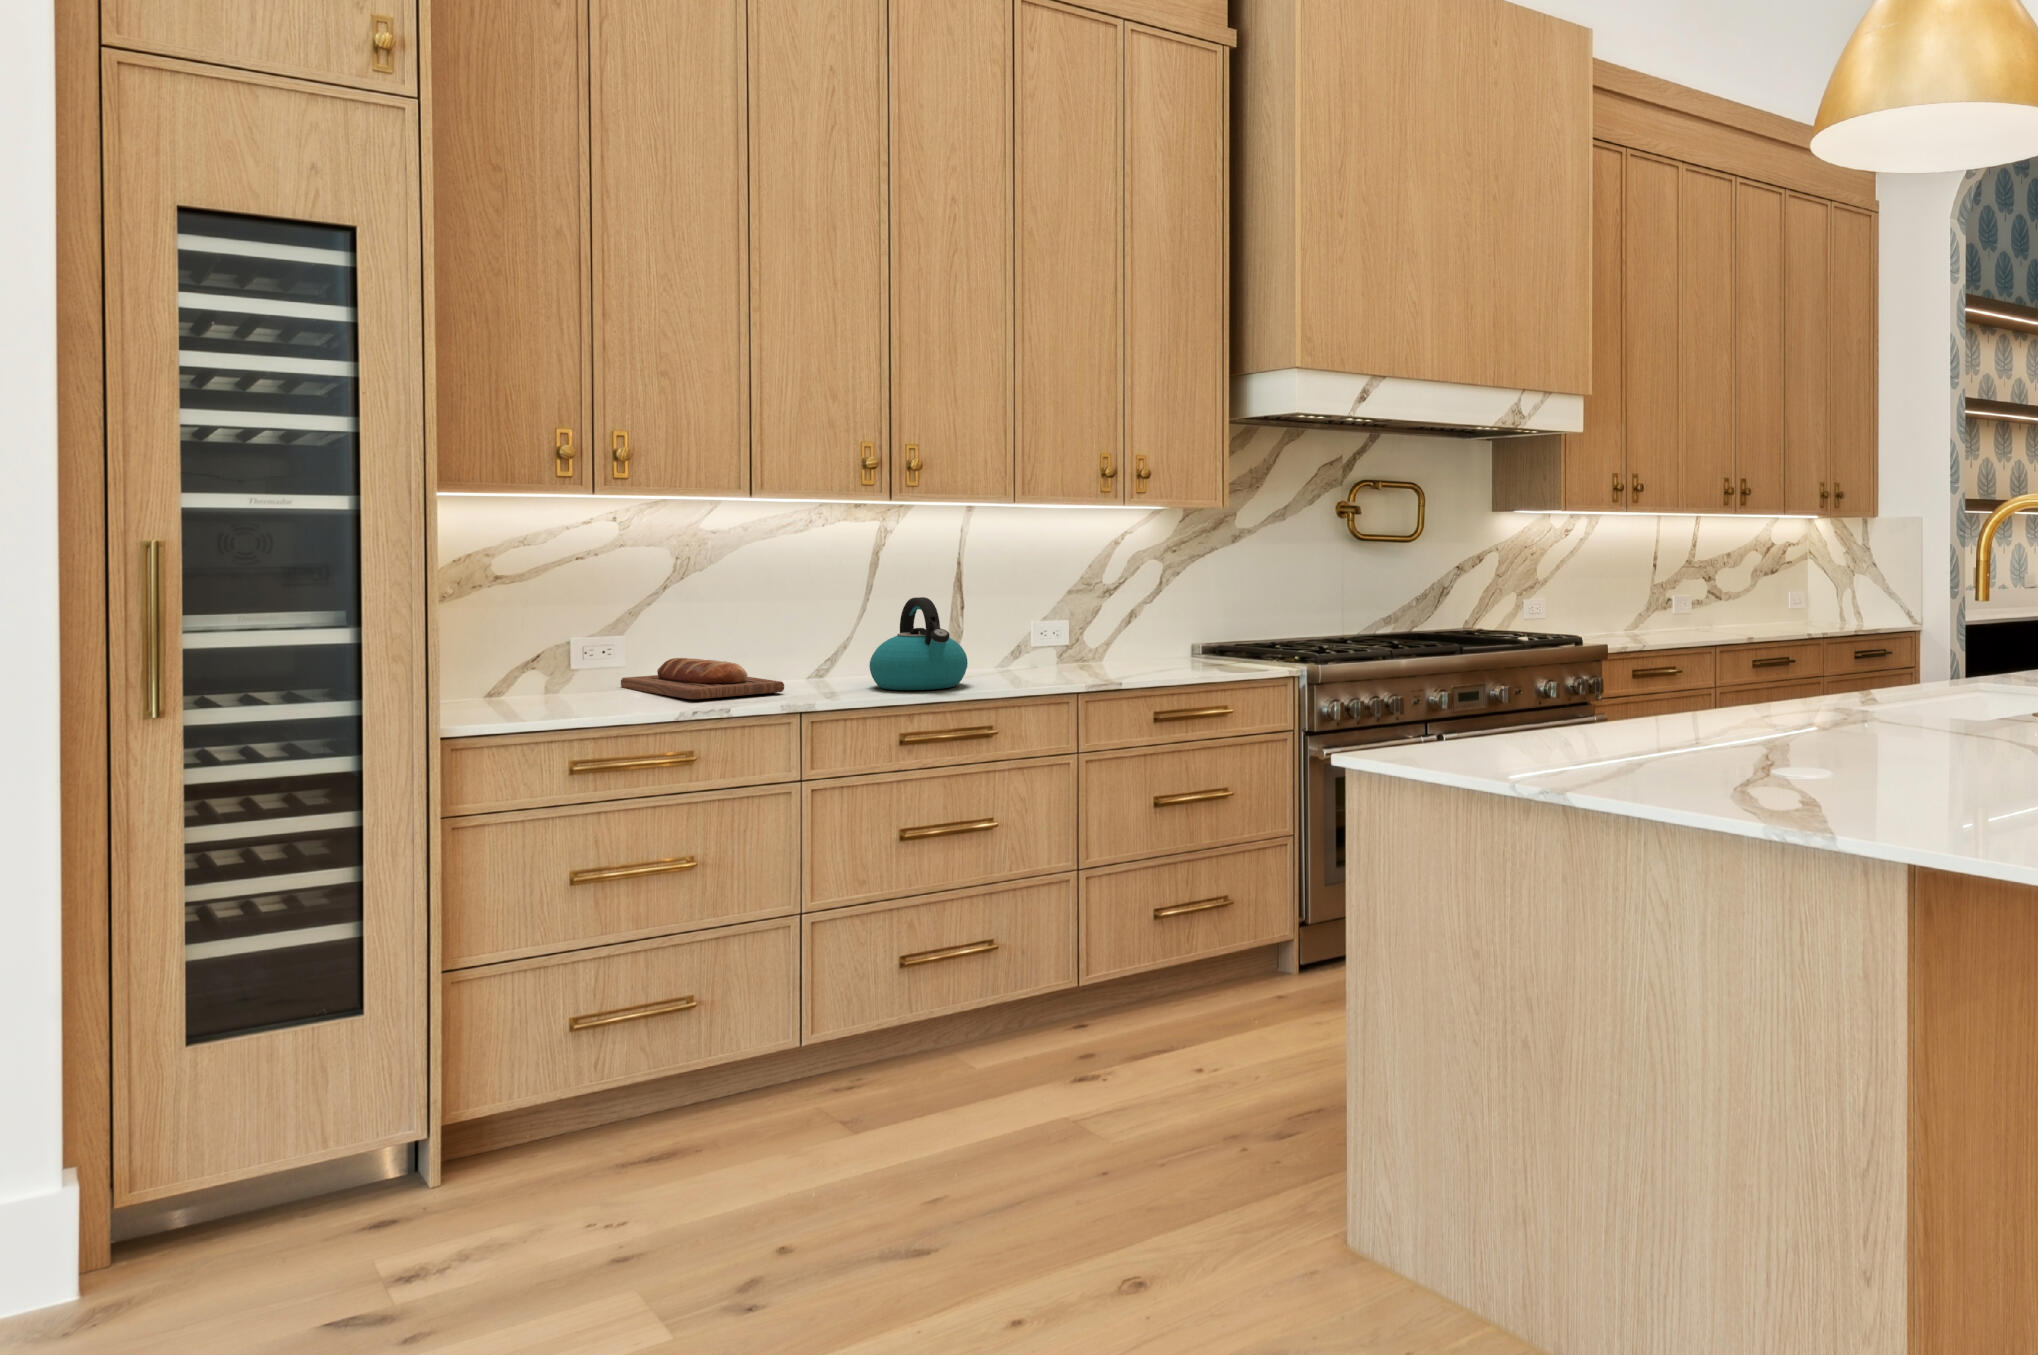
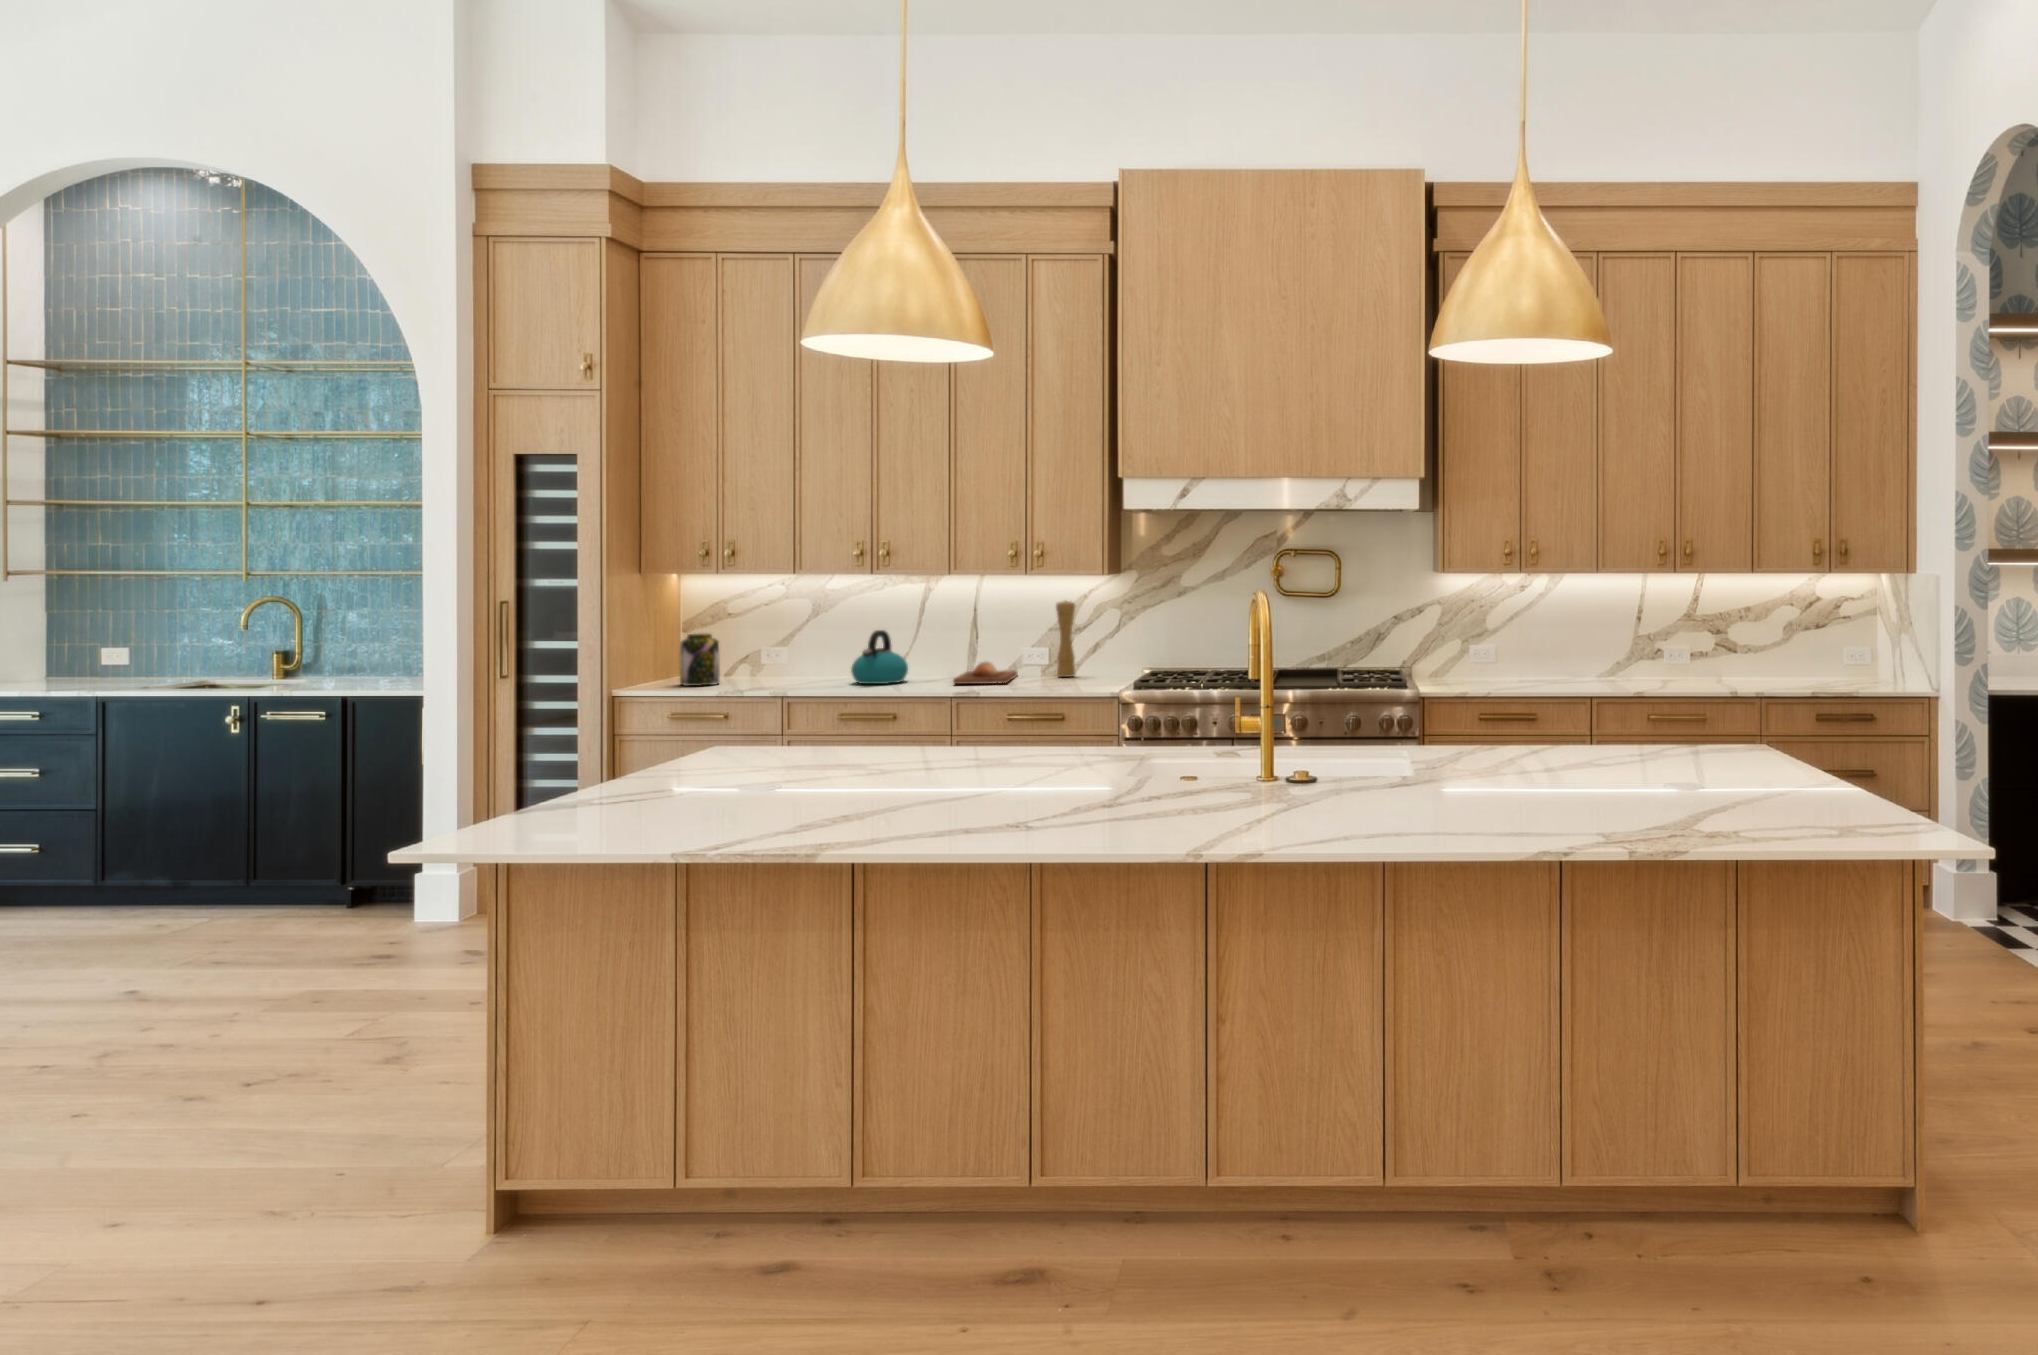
pepper mill: none [1134,546,1163,662] -> present [1056,601,1075,677]
jar: none [544,613,631,716] -> present [680,633,719,686]
bread loaf: present [621,658,784,699] -> present [953,662,1018,684]

